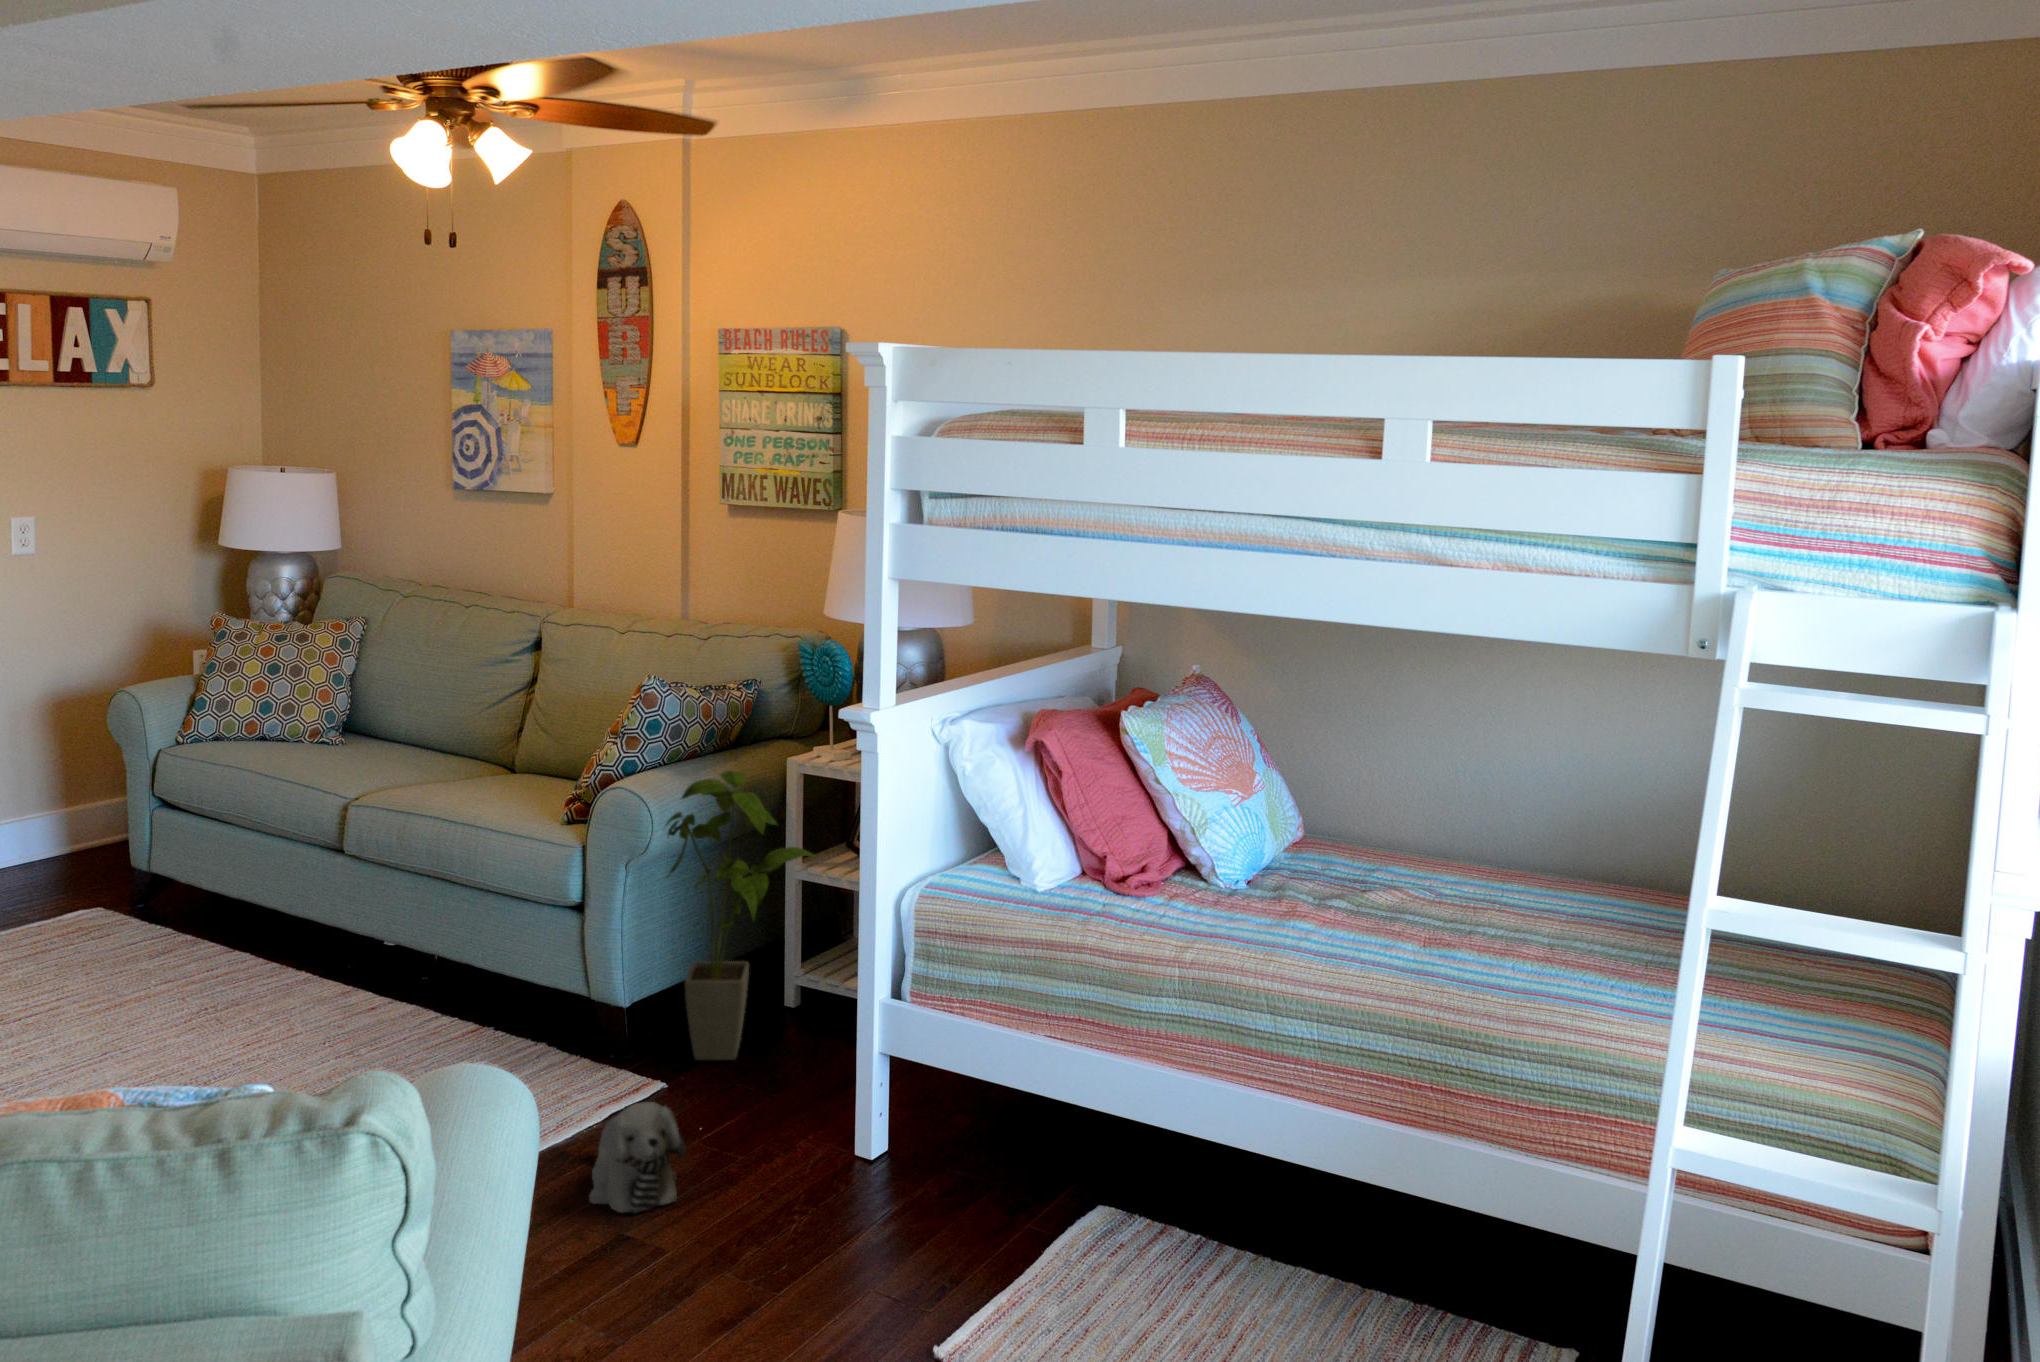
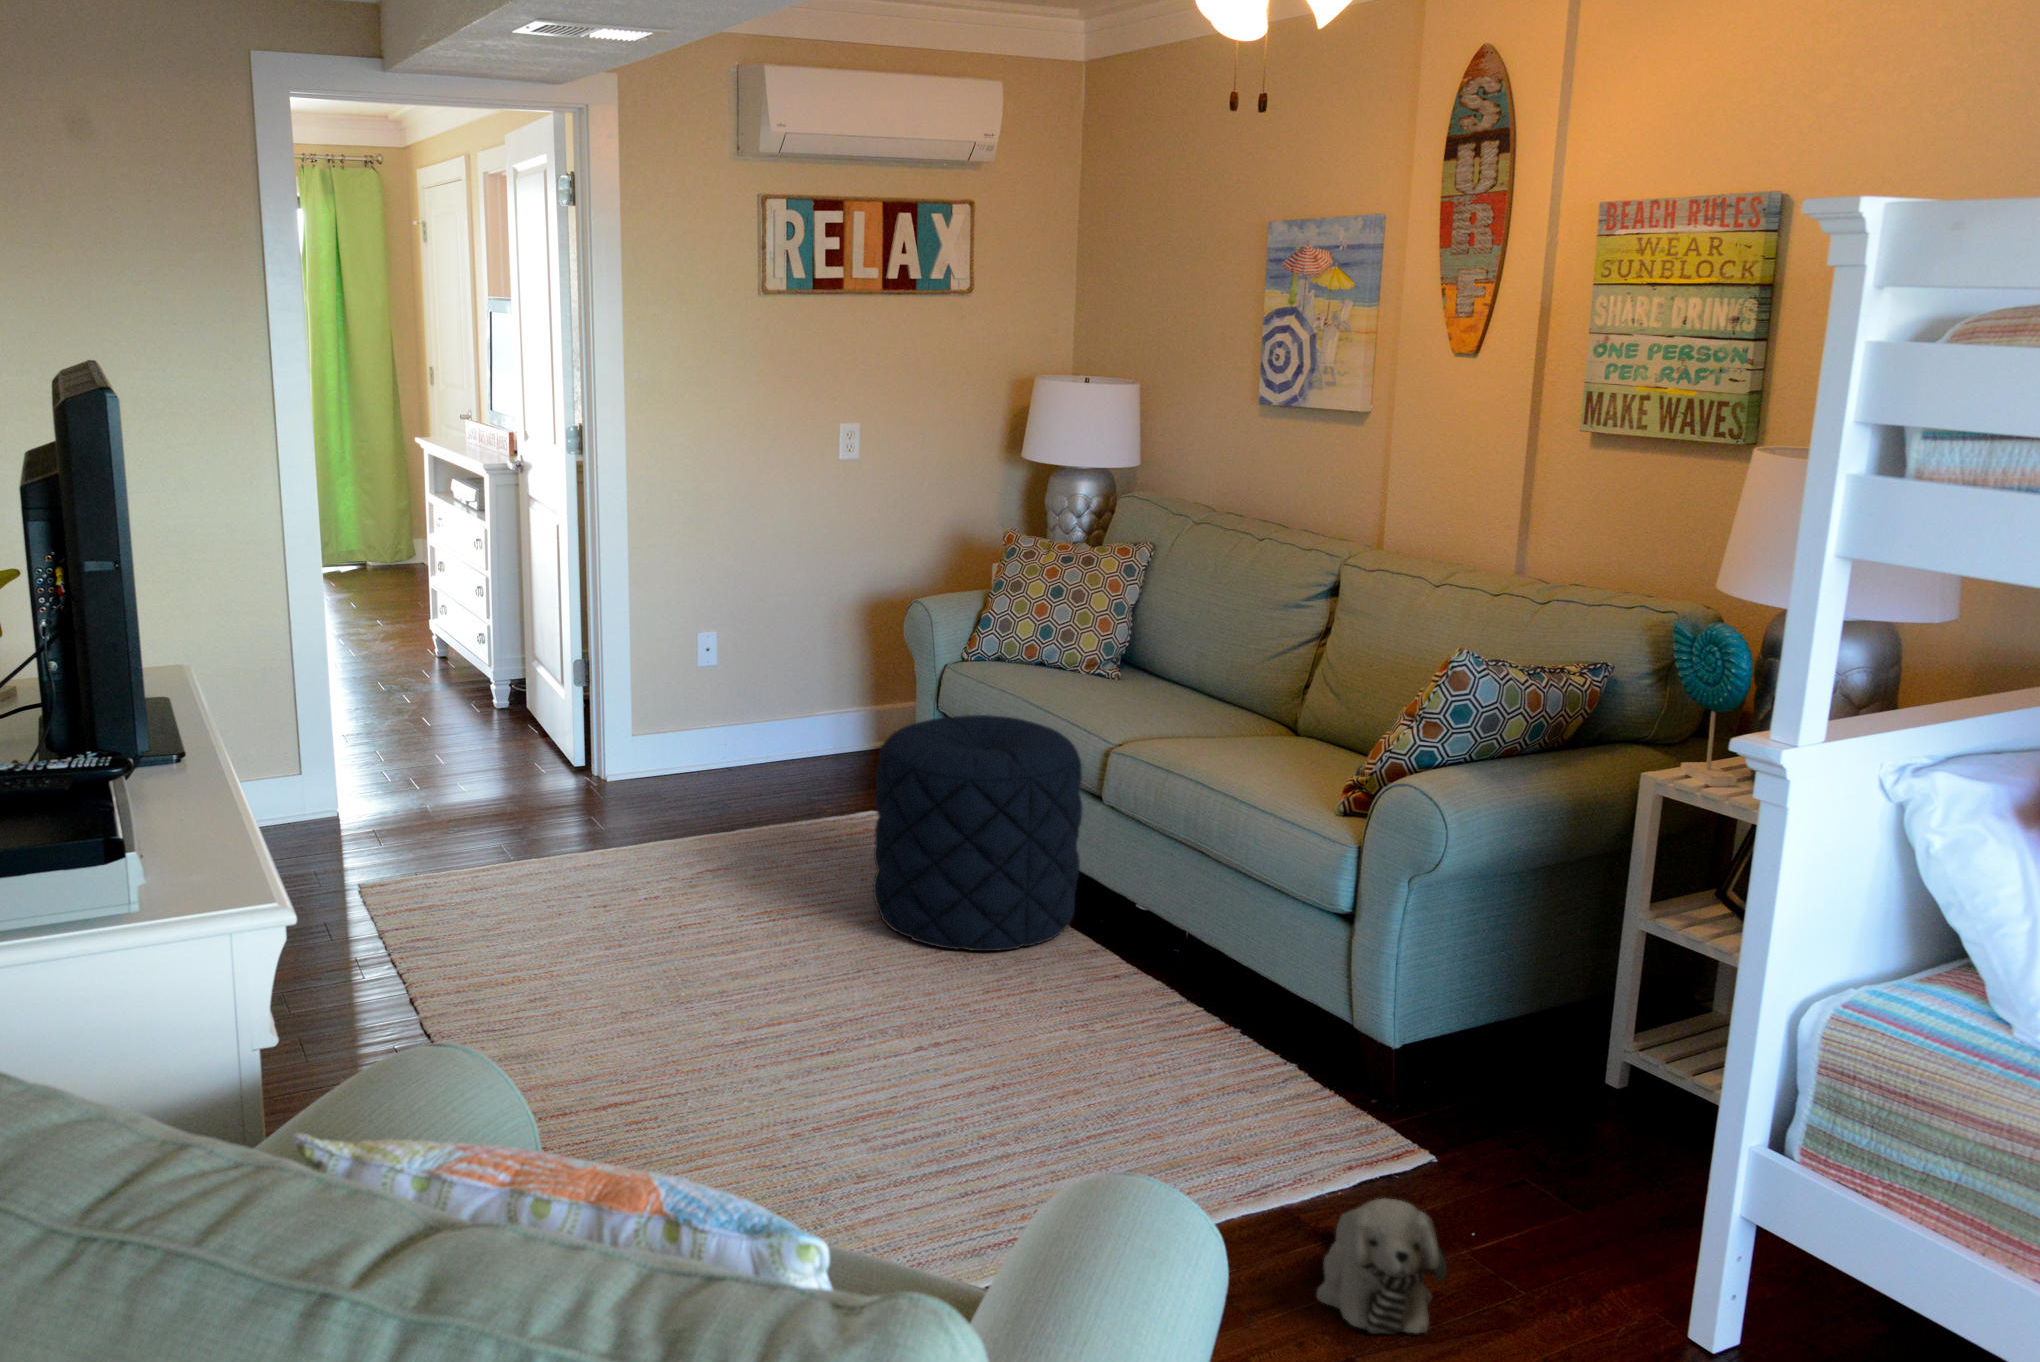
house plant: present [666,771,816,1060] -> none [1457,785,1676,1145]
pouf: none [105,790,326,1019] -> present [873,715,1083,951]

